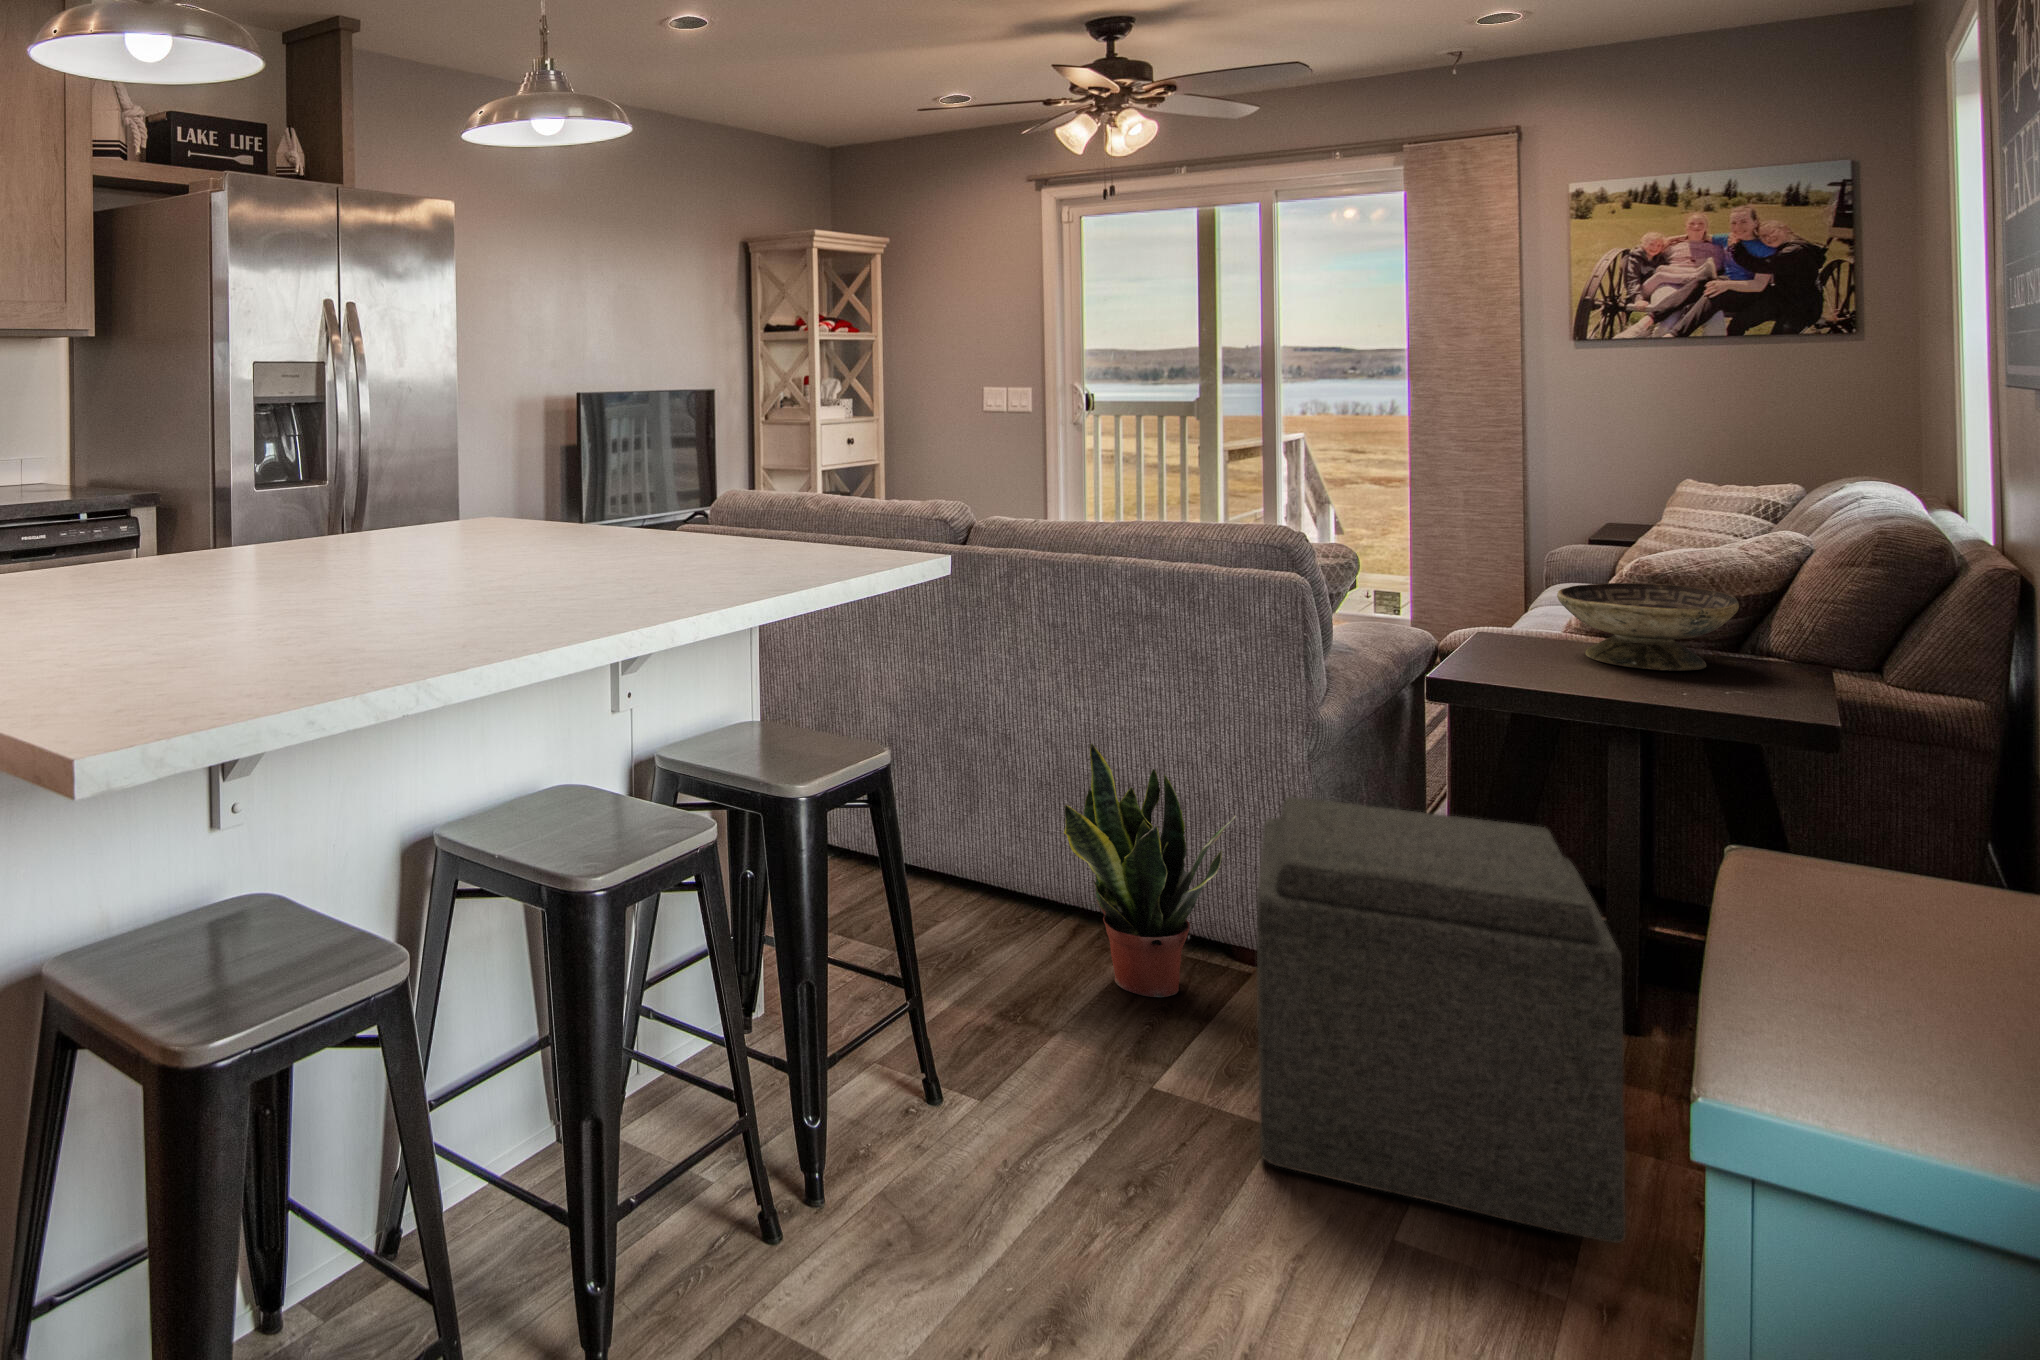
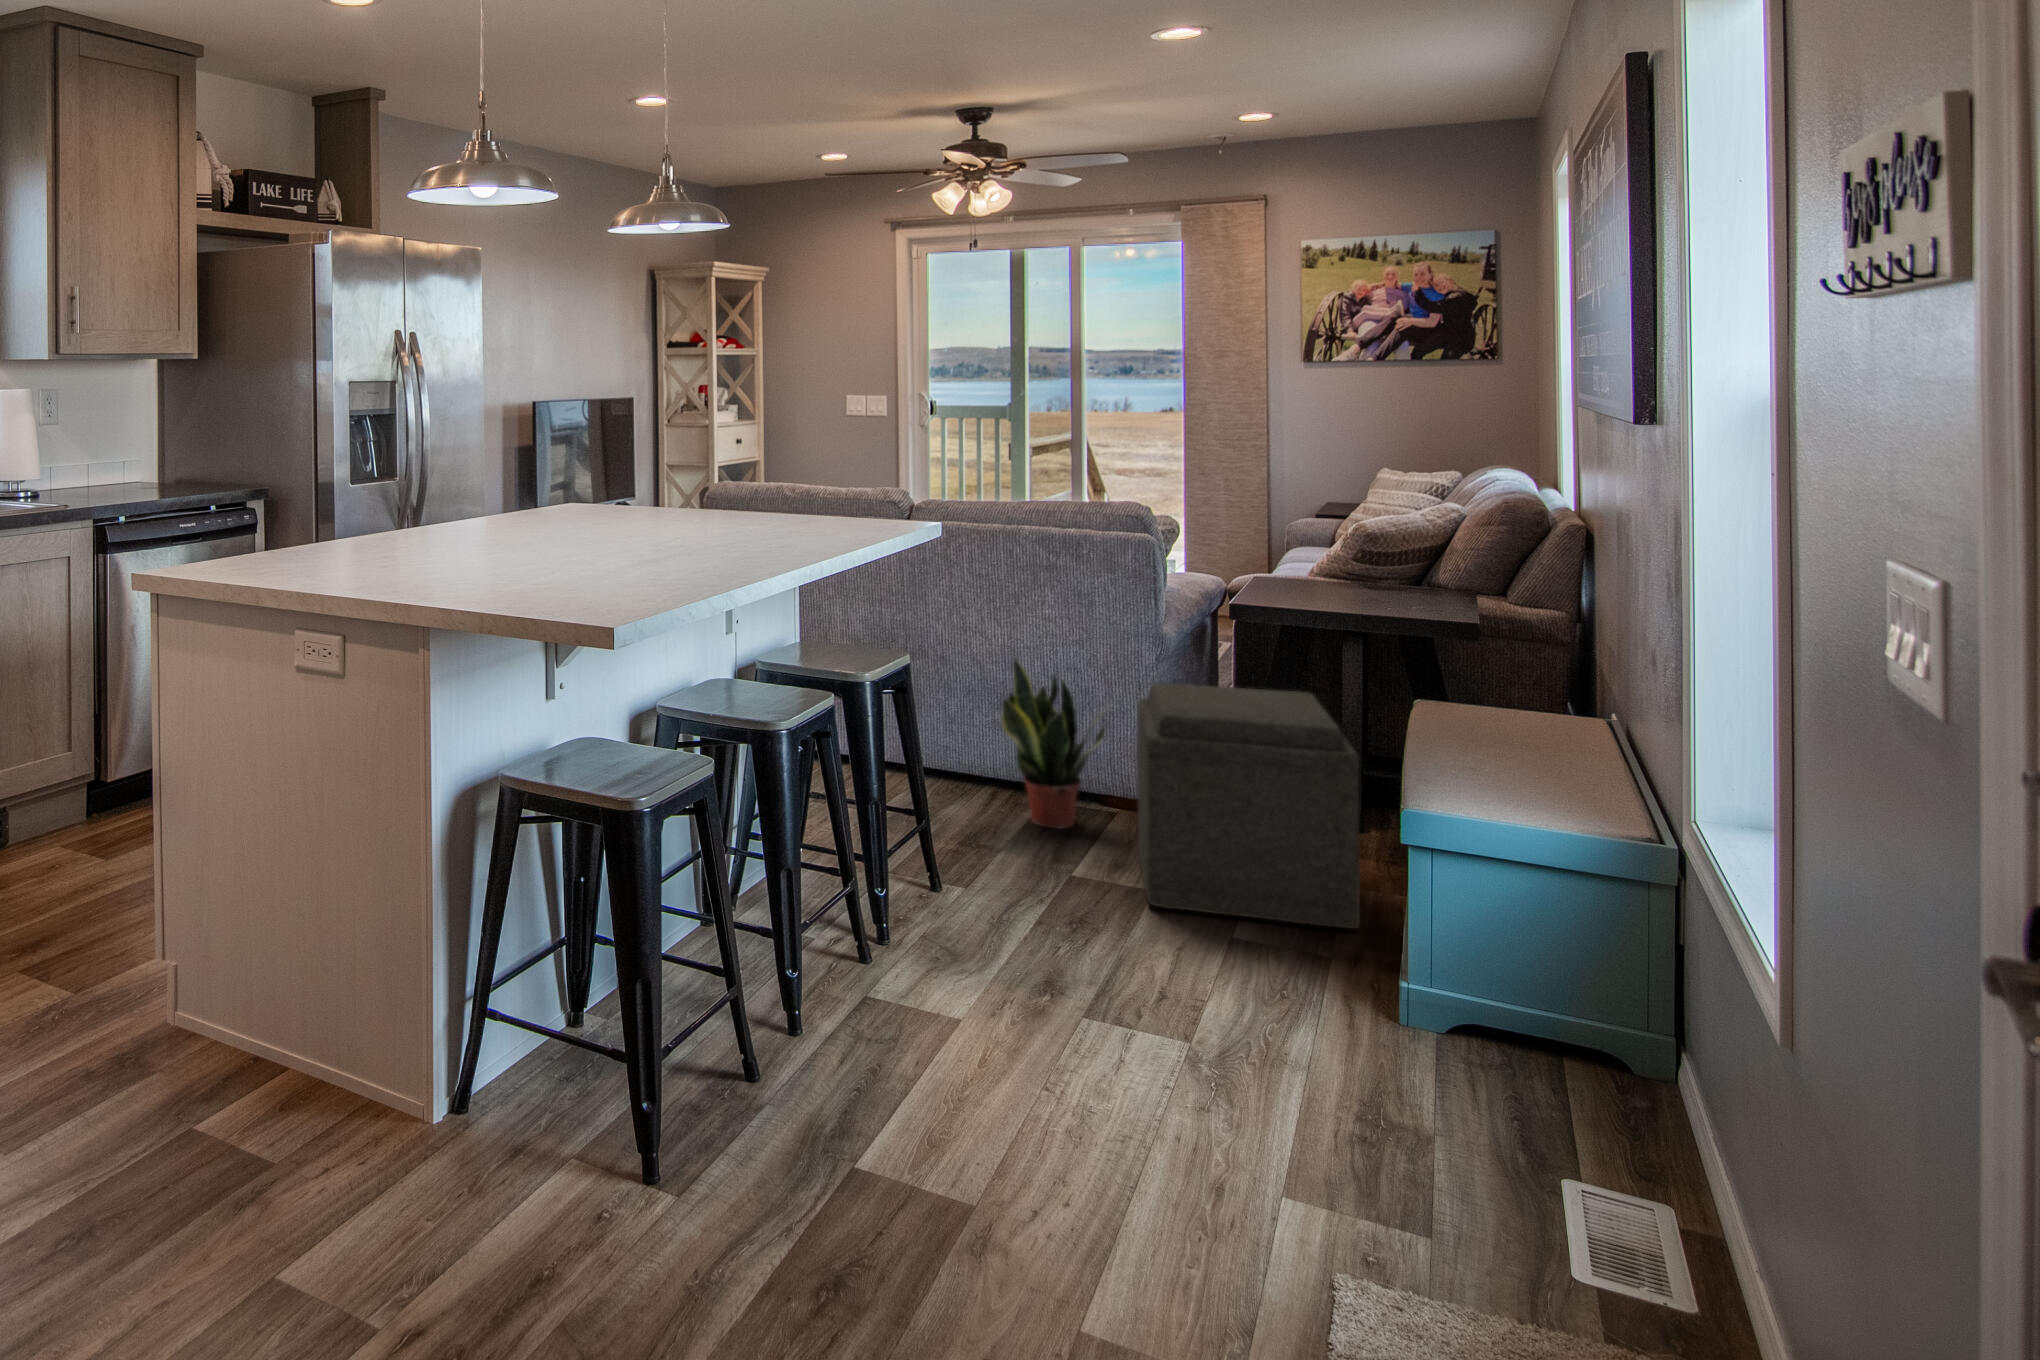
decorative bowl: present [1557,583,1739,671] -> none [1310,541,1421,597]

